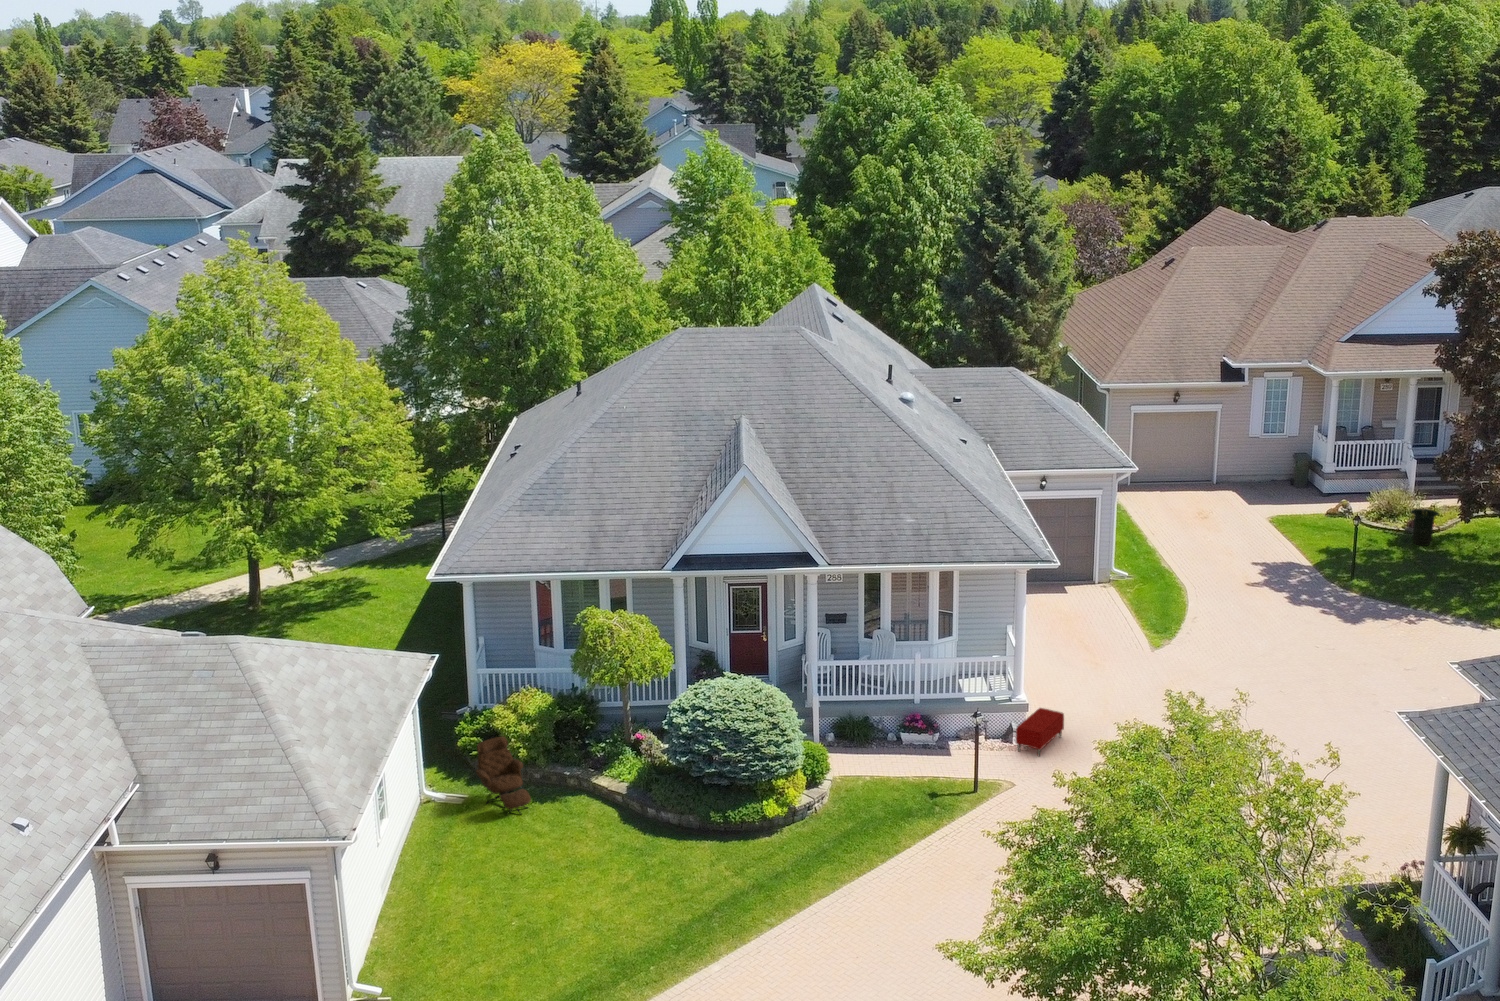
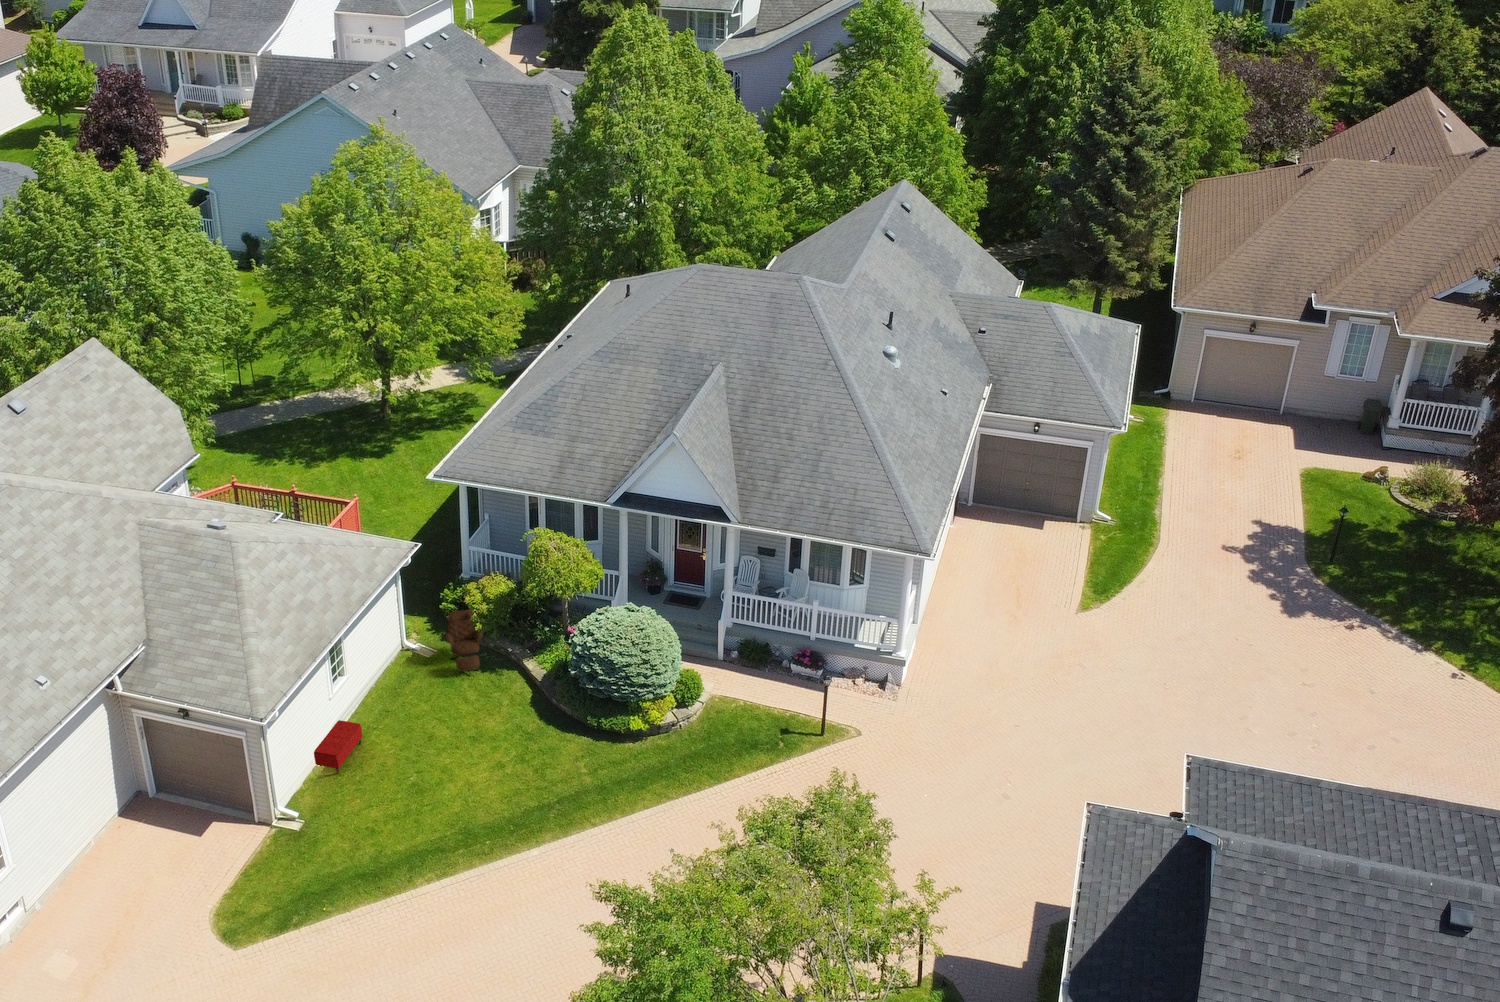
trash can: present [1411,509,1439,546] -> none [1422,495,1453,532]
bench: present [1016,708,1064,756] -> present [314,720,363,774]

